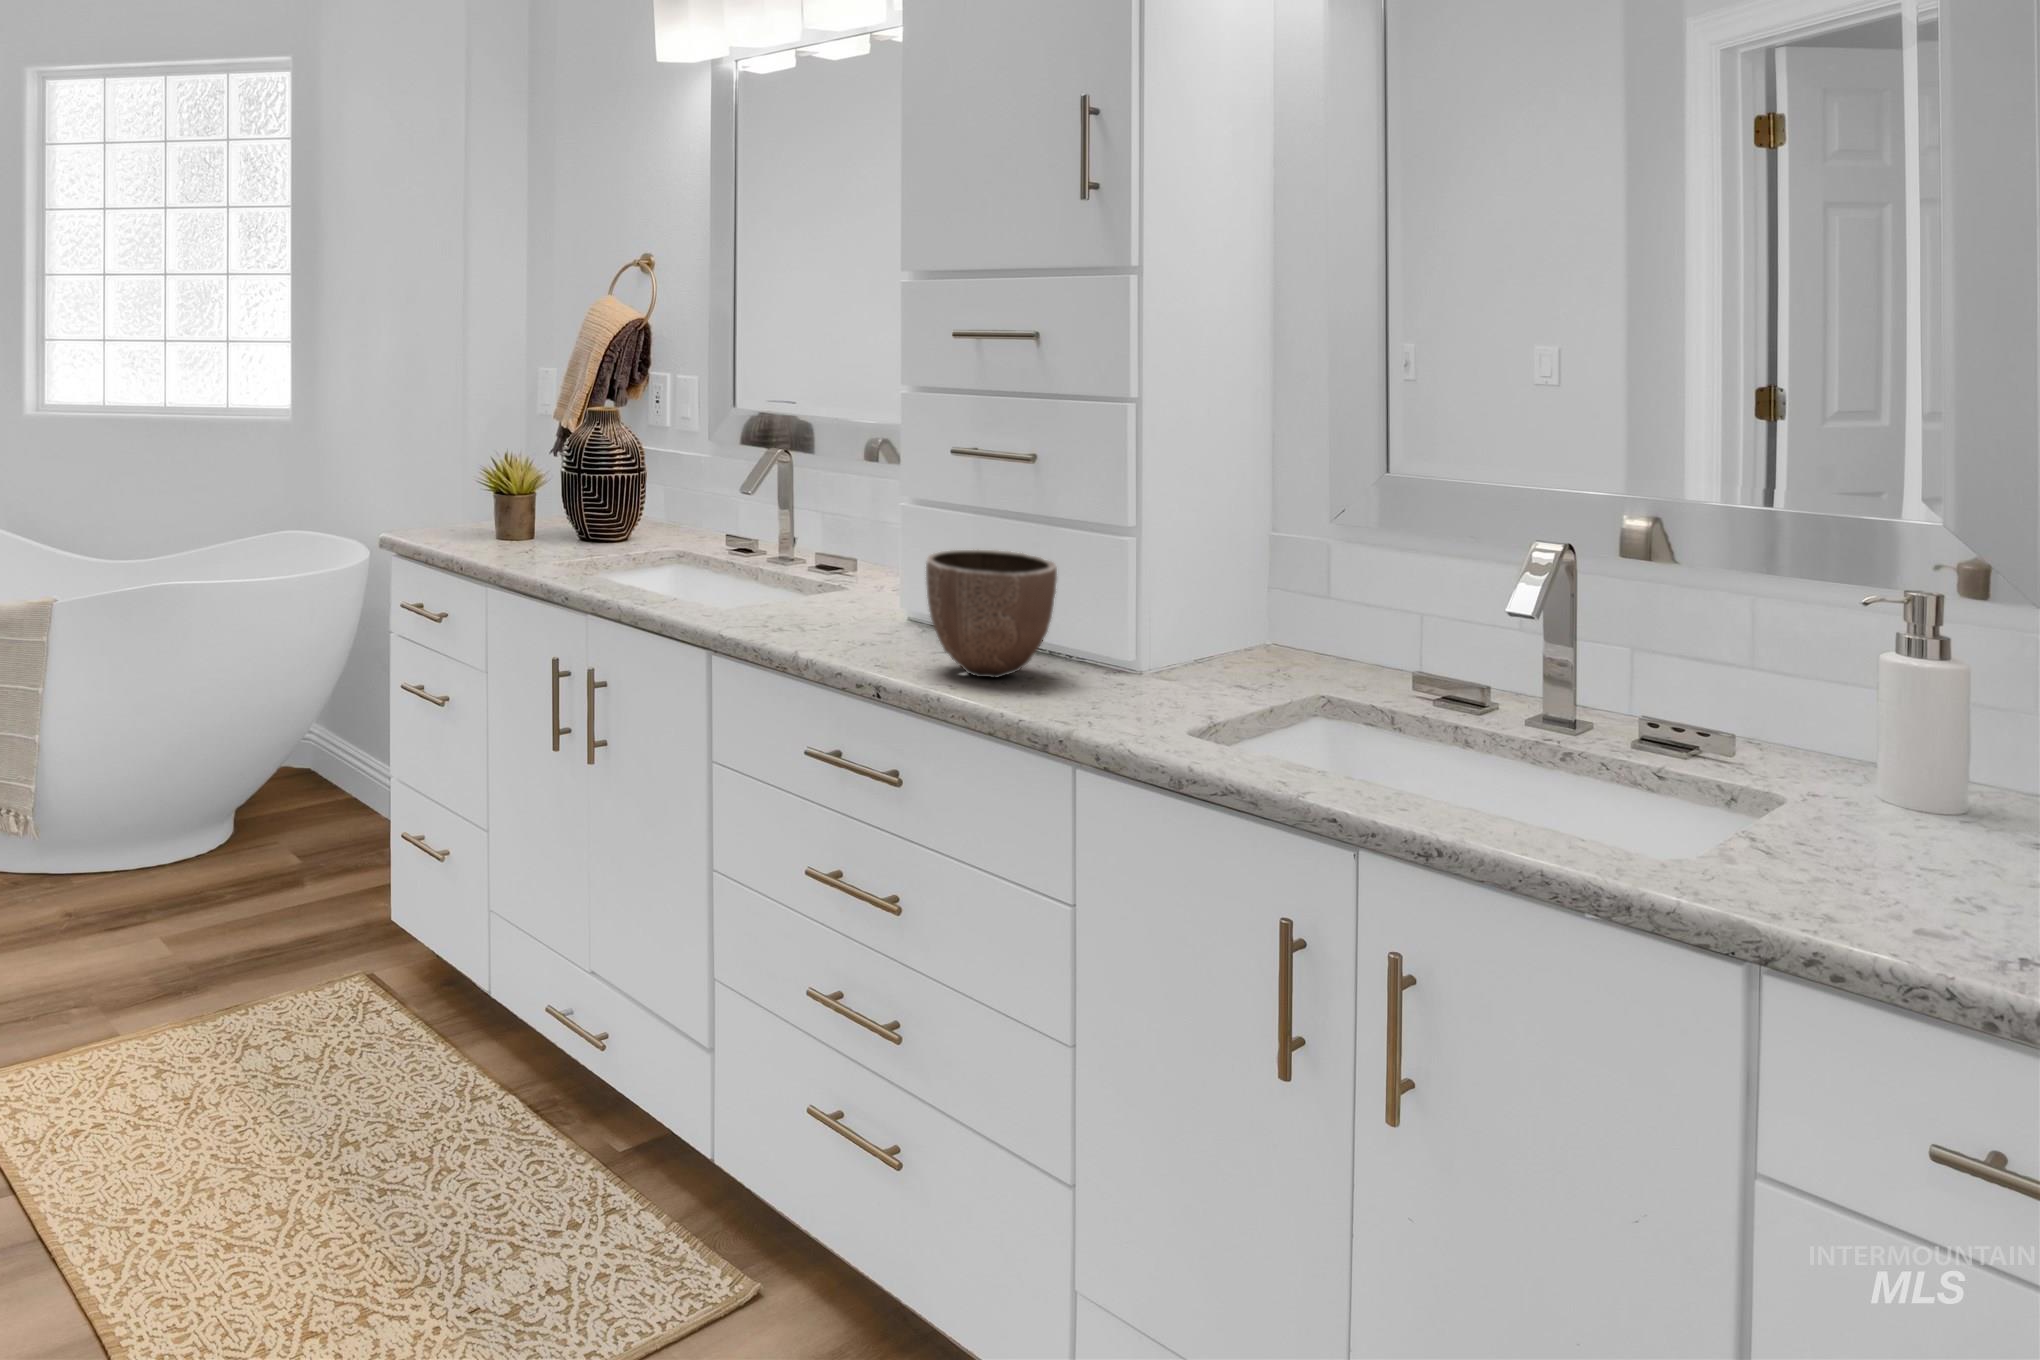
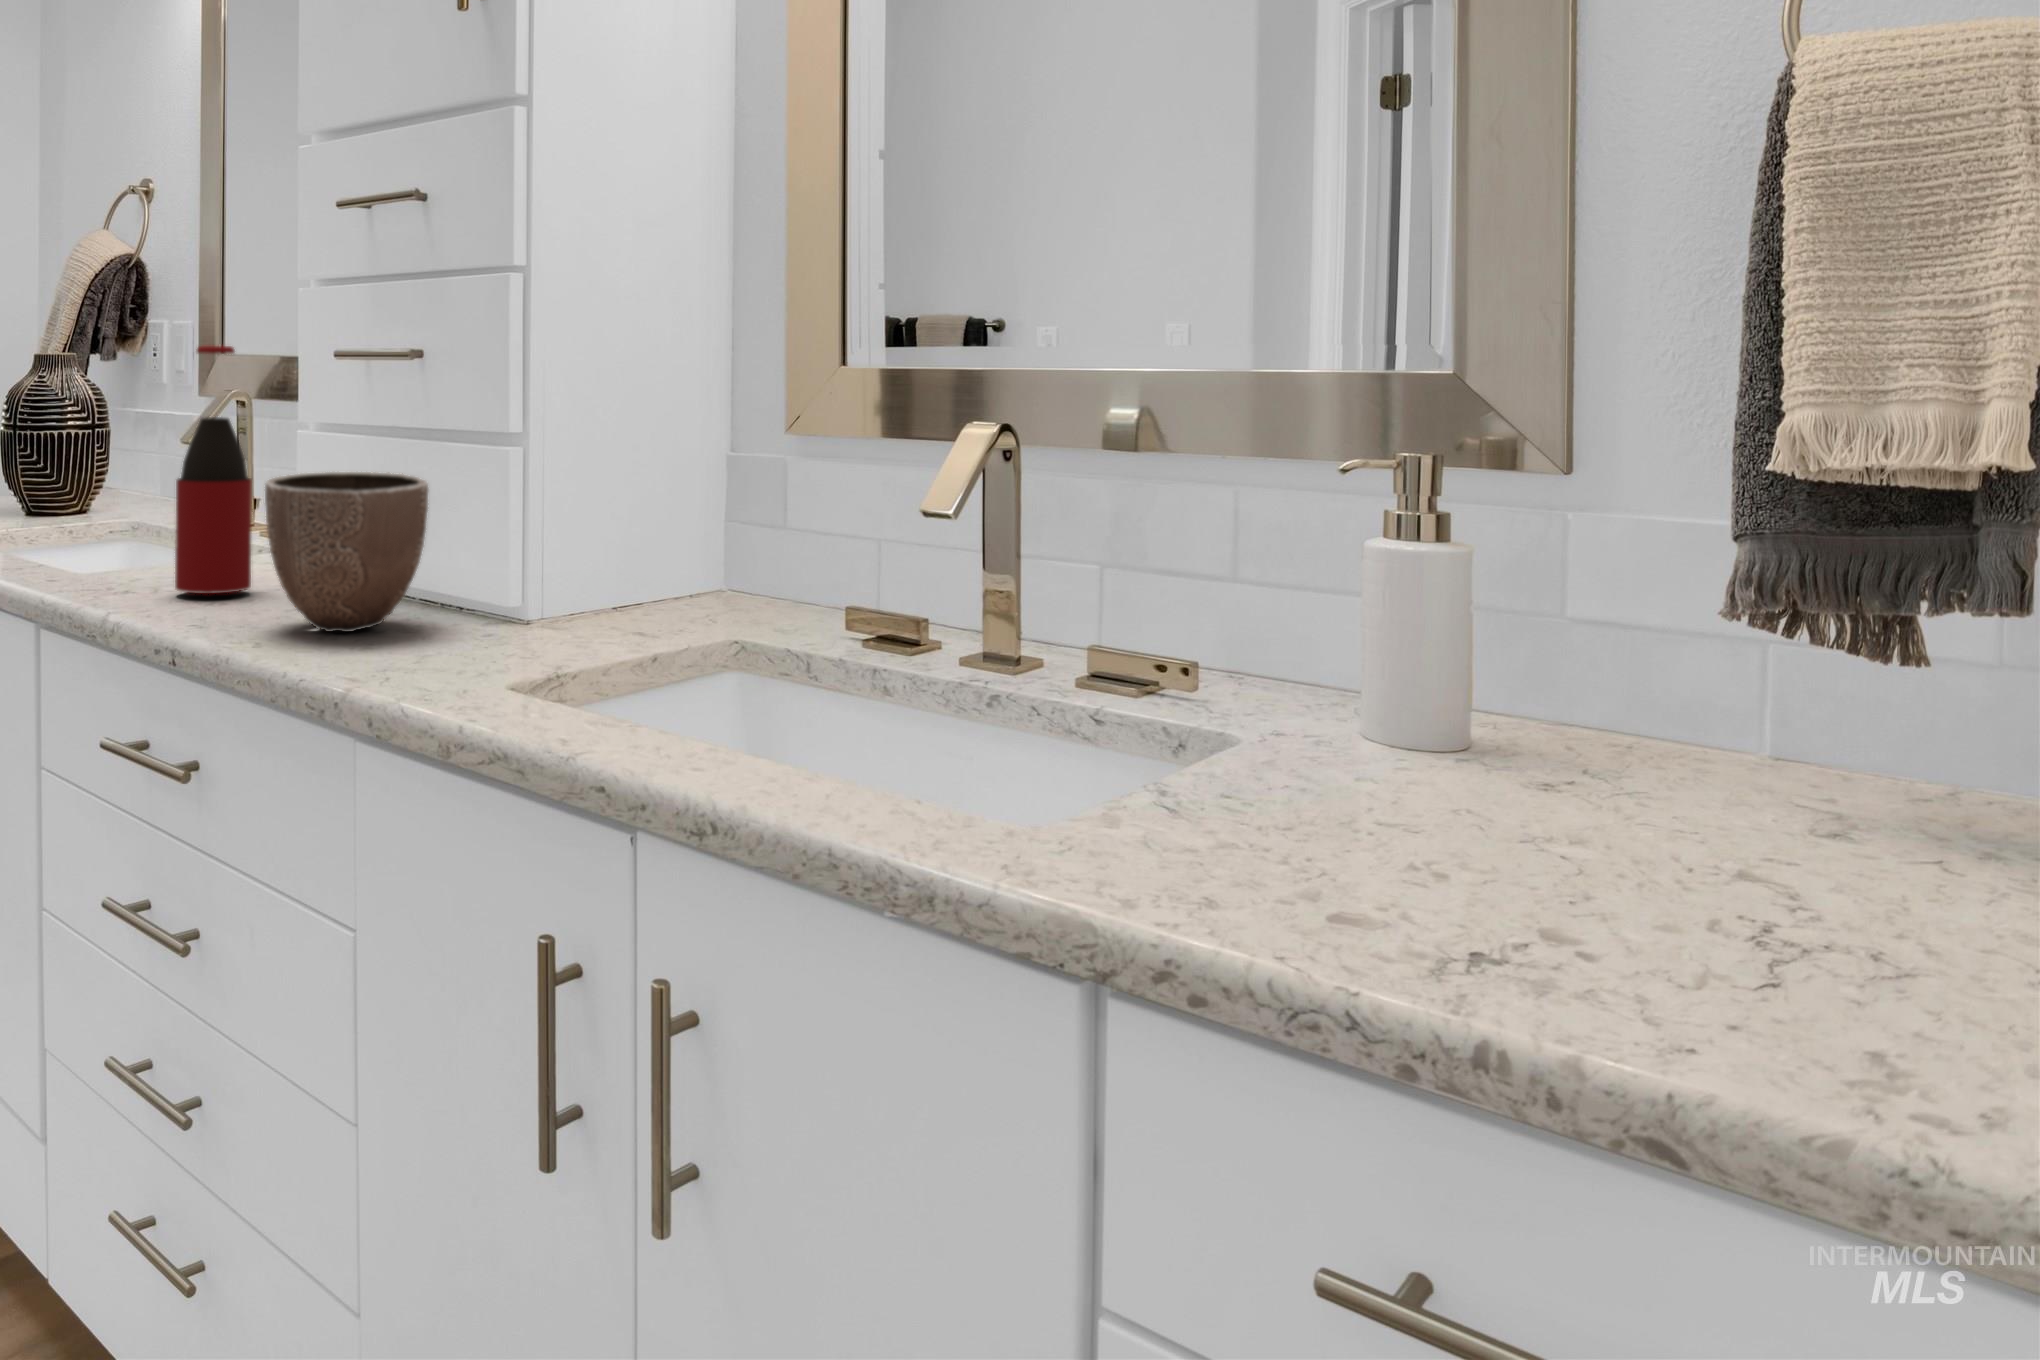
bottle: none [809,439,870,640] -> present [175,346,252,594]

